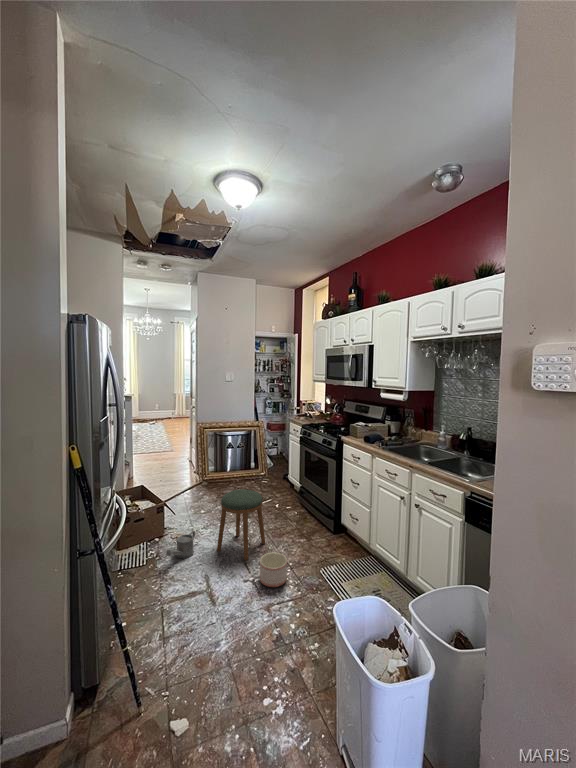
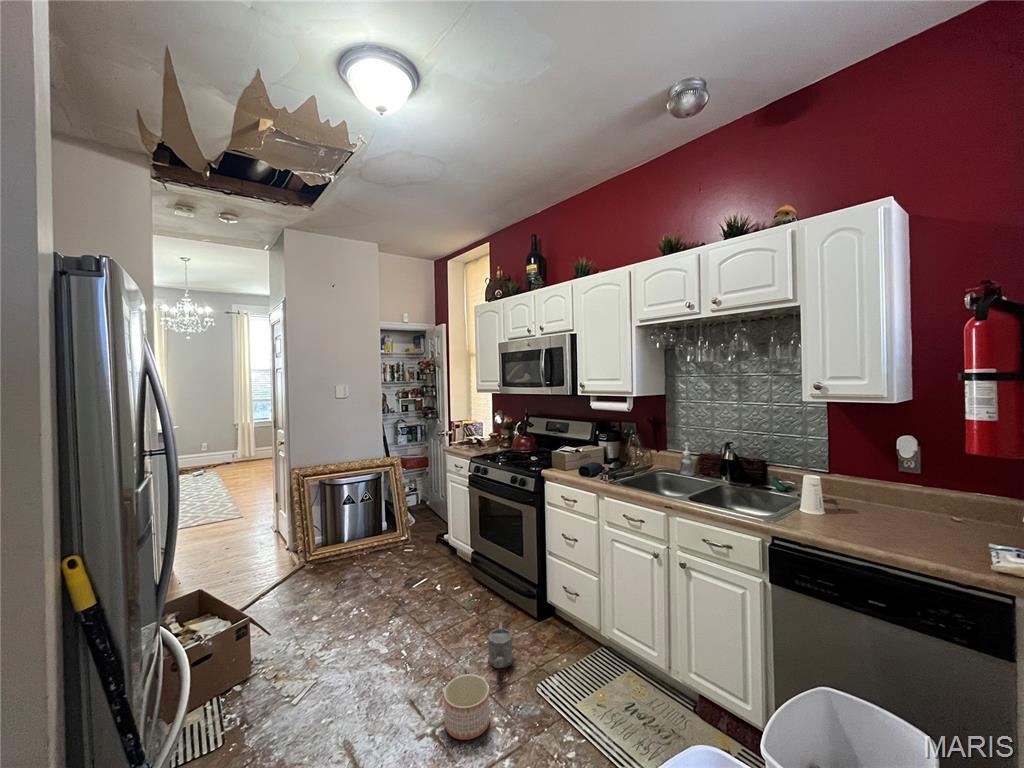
stool: present [217,489,265,560] -> none [356,572,437,696]
watering can: present [166,531,195,558] -> present [487,622,514,668]

